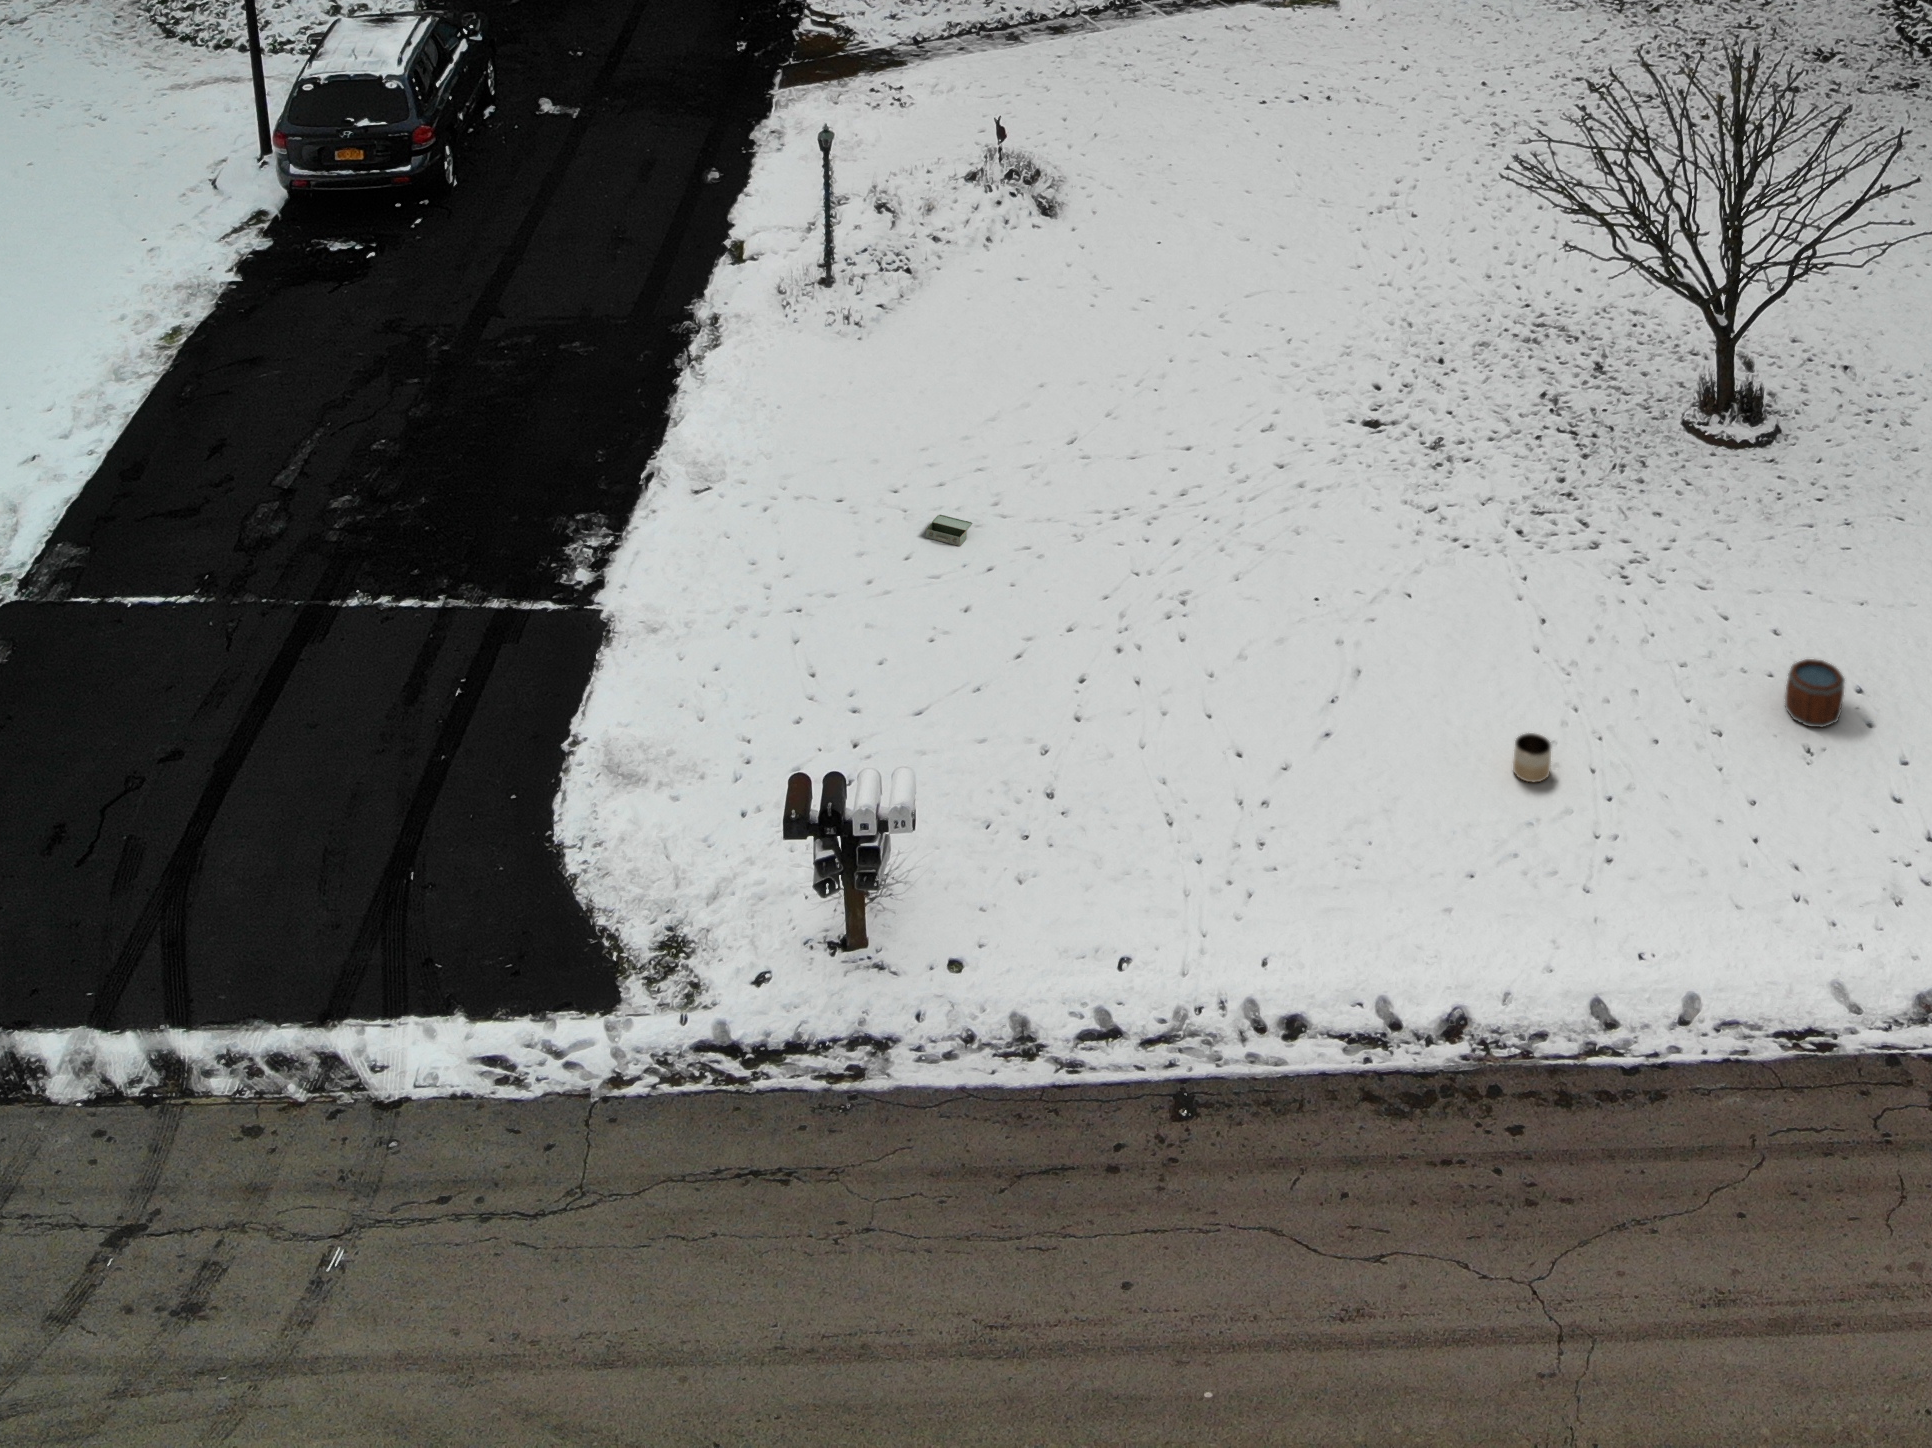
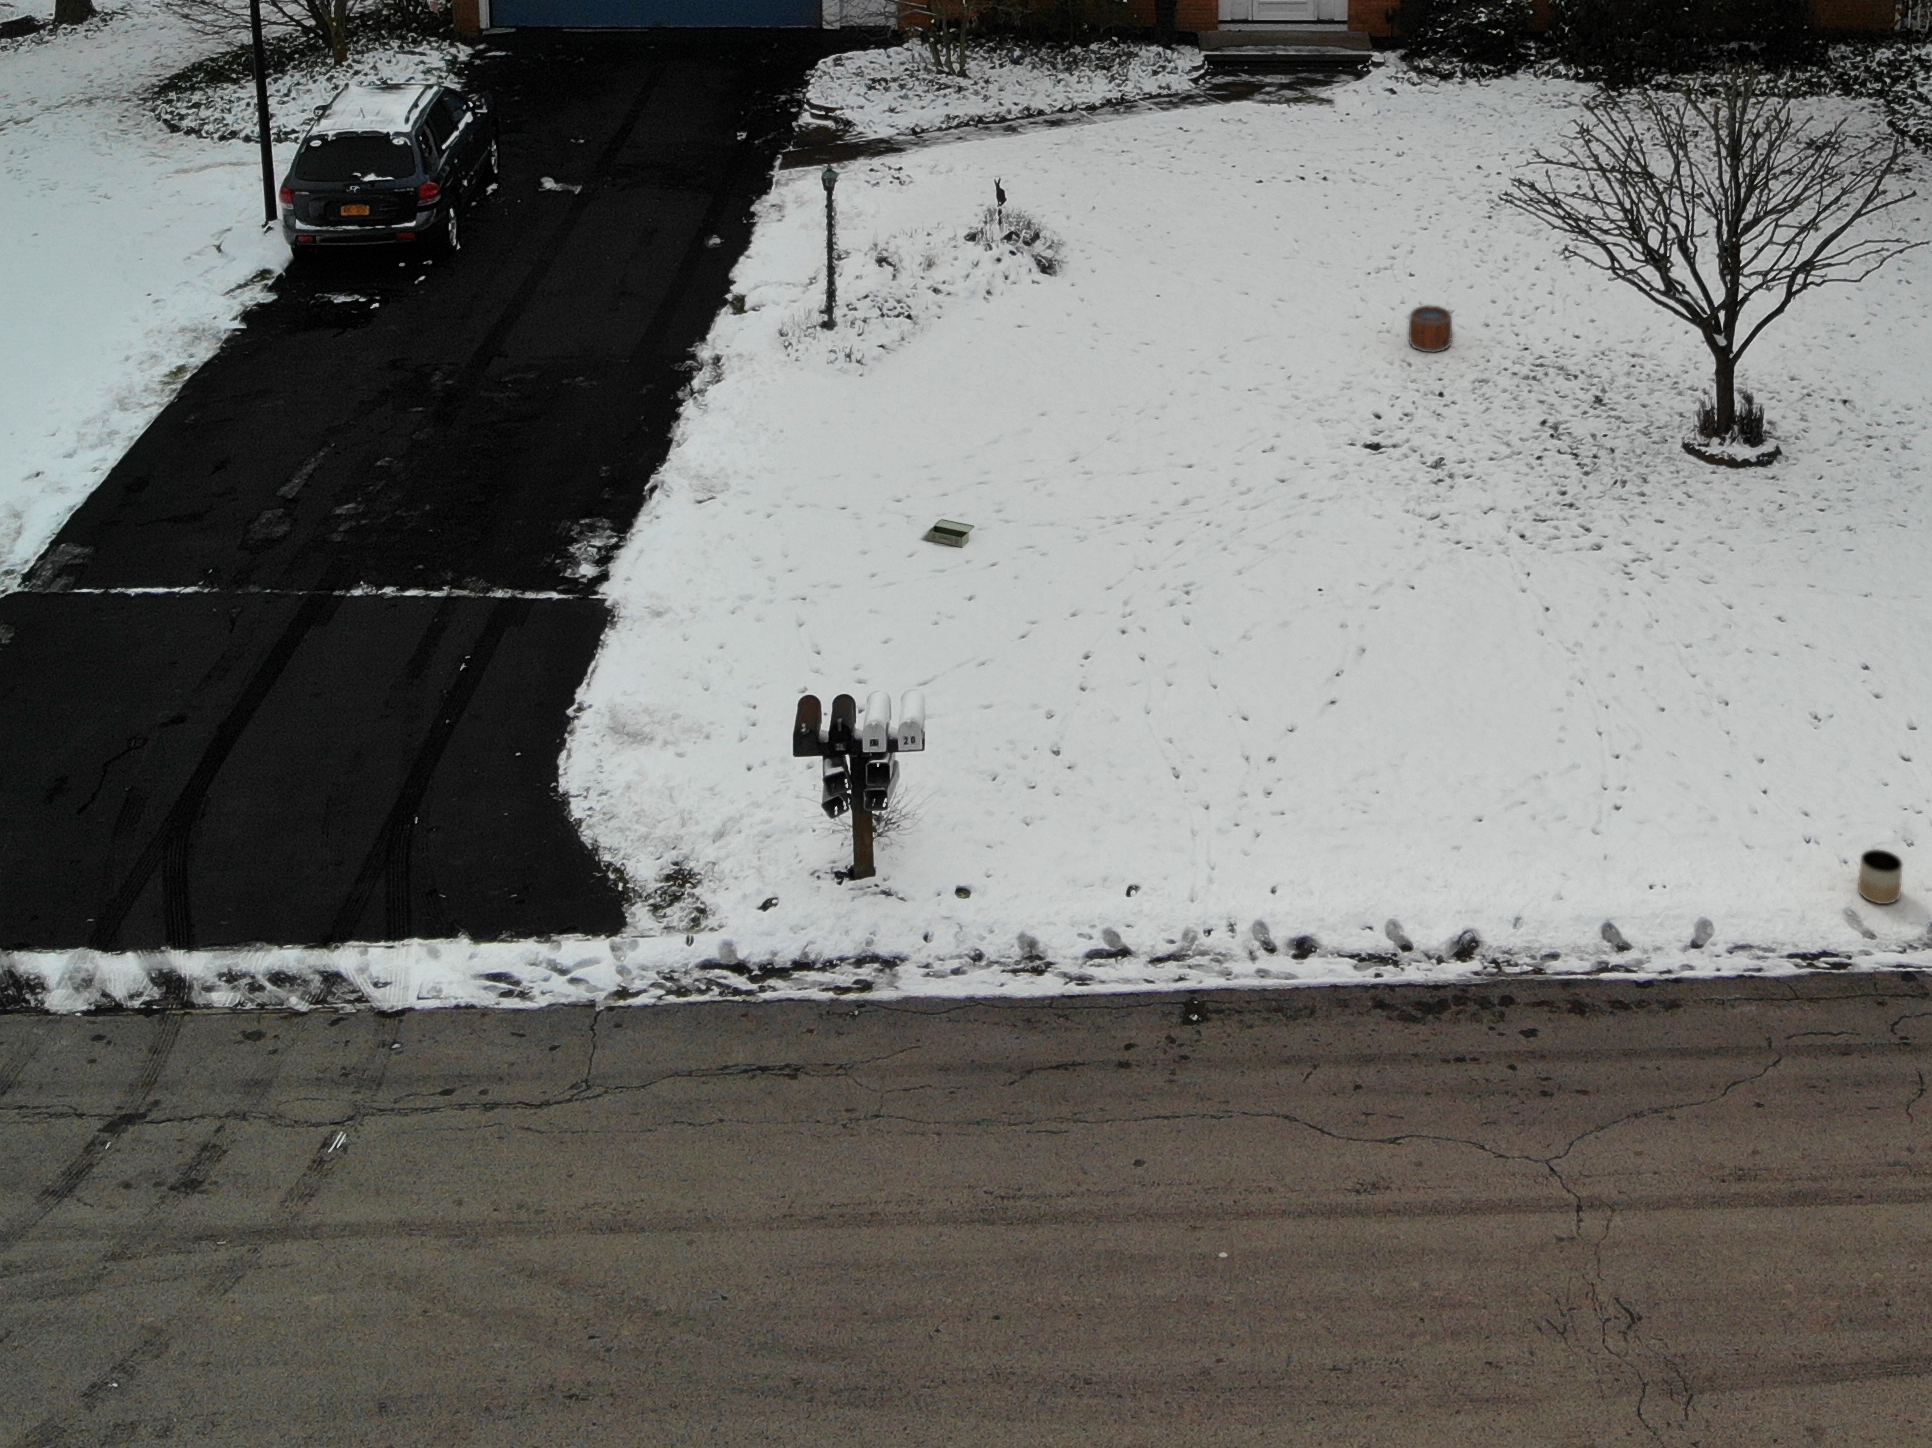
bucket: present [1785,659,1845,727] -> present [1409,305,1452,352]
planter: present [1513,733,1552,782] -> present [1858,849,1902,904]

